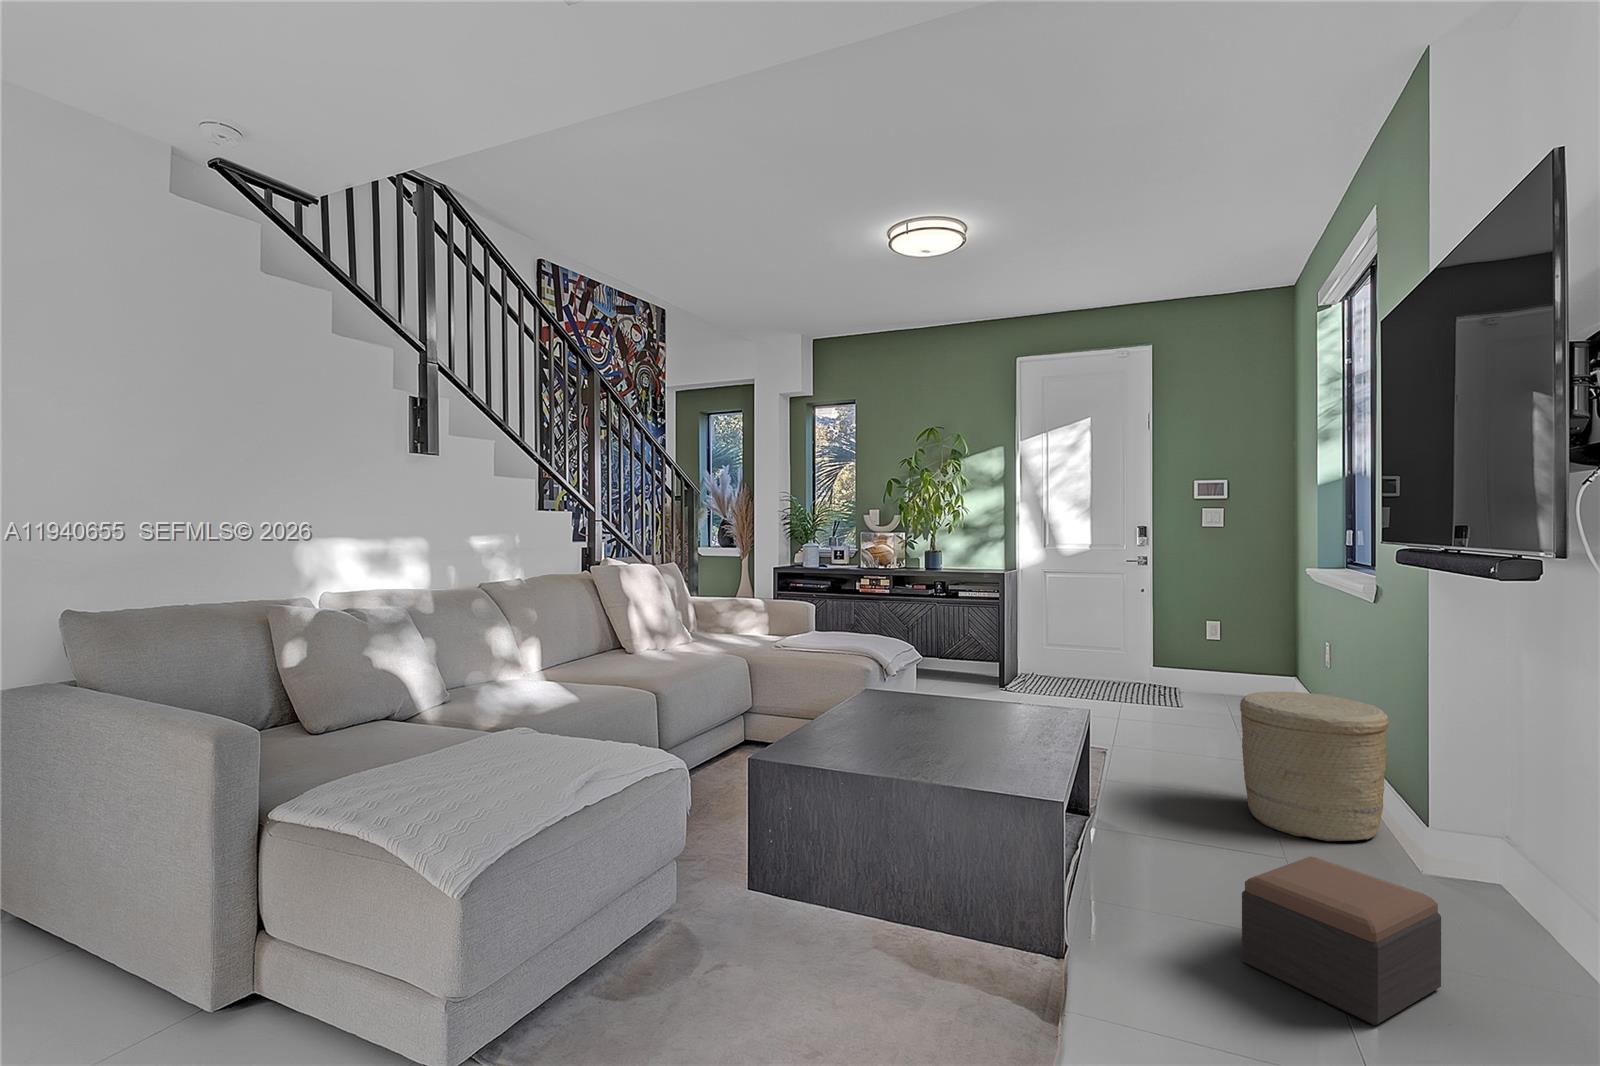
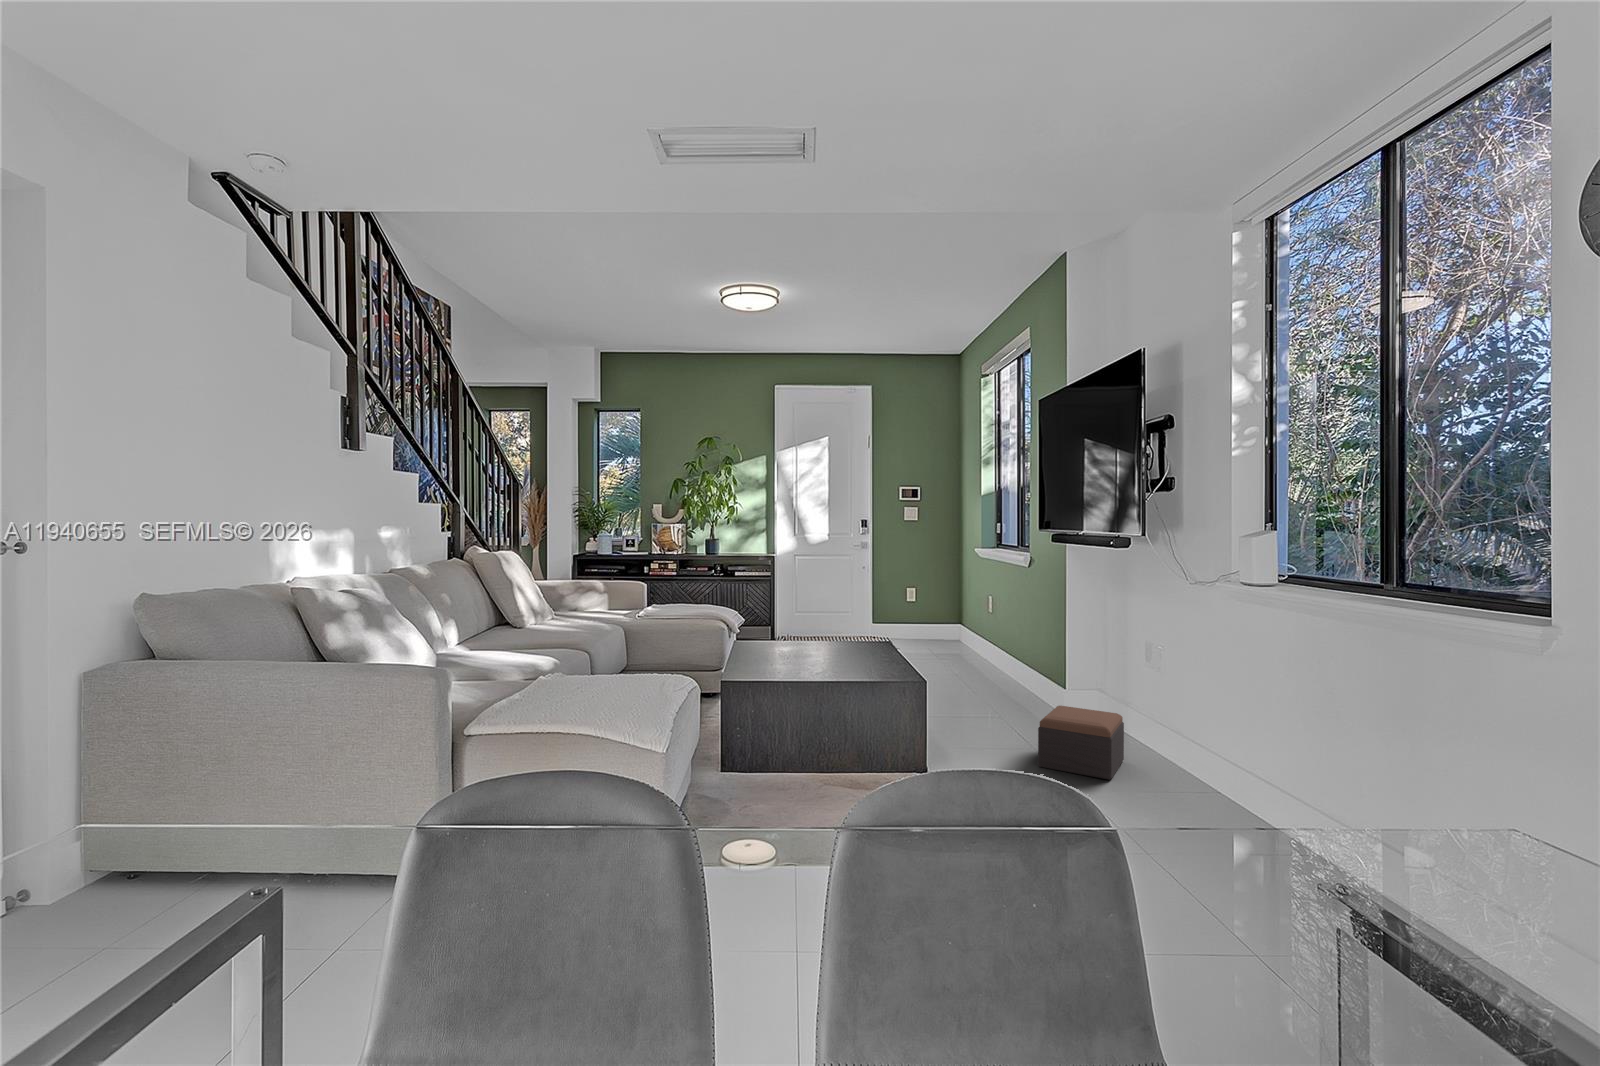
woven basket: present [1240,692,1389,841] -> none [979,622,1058,706]

